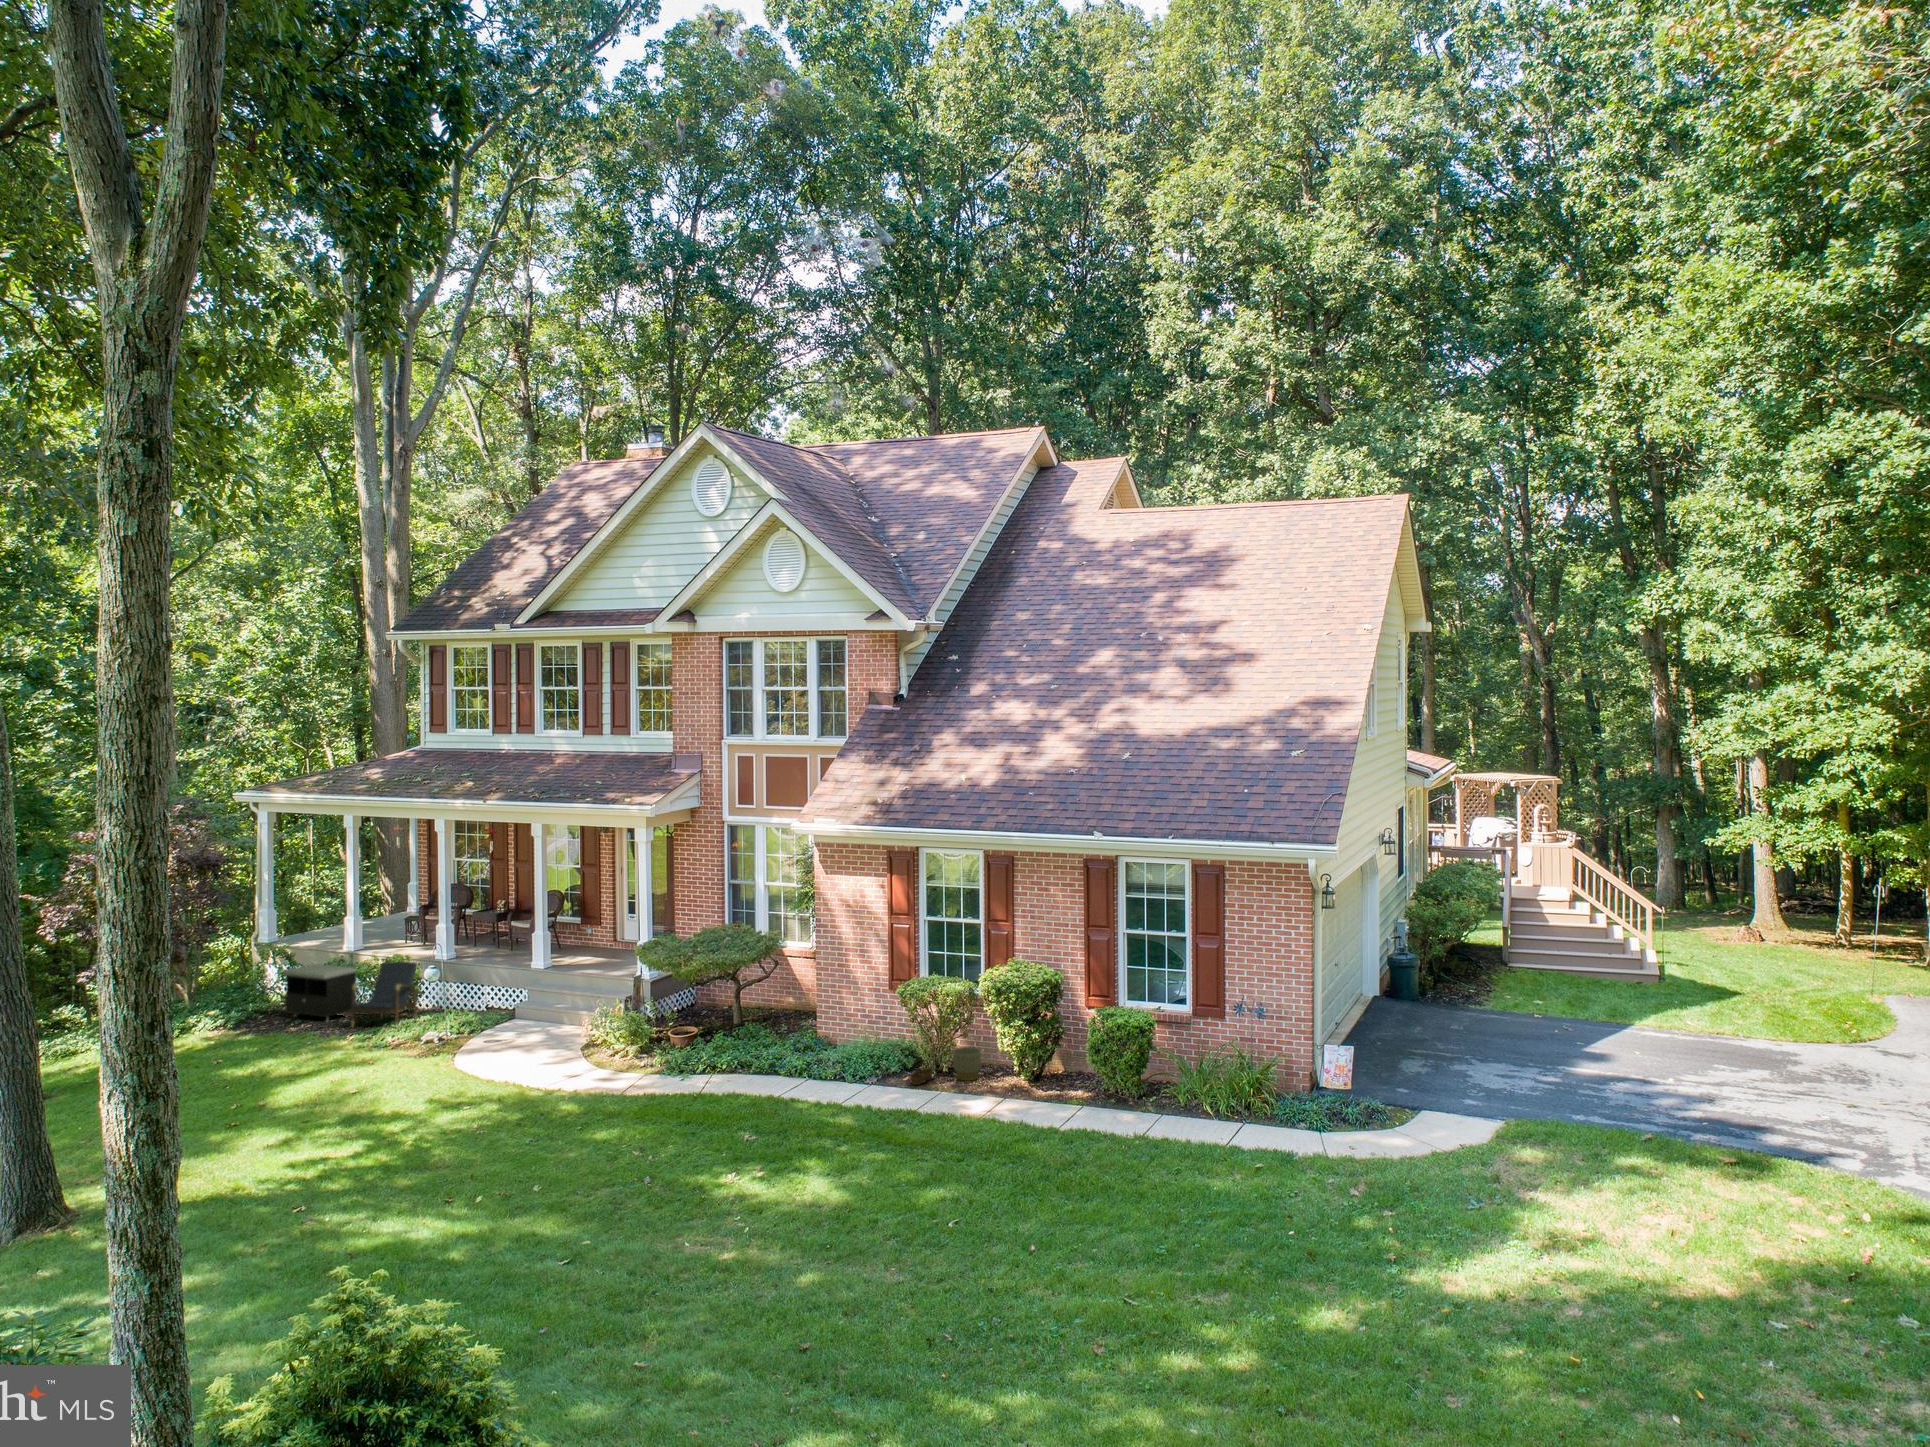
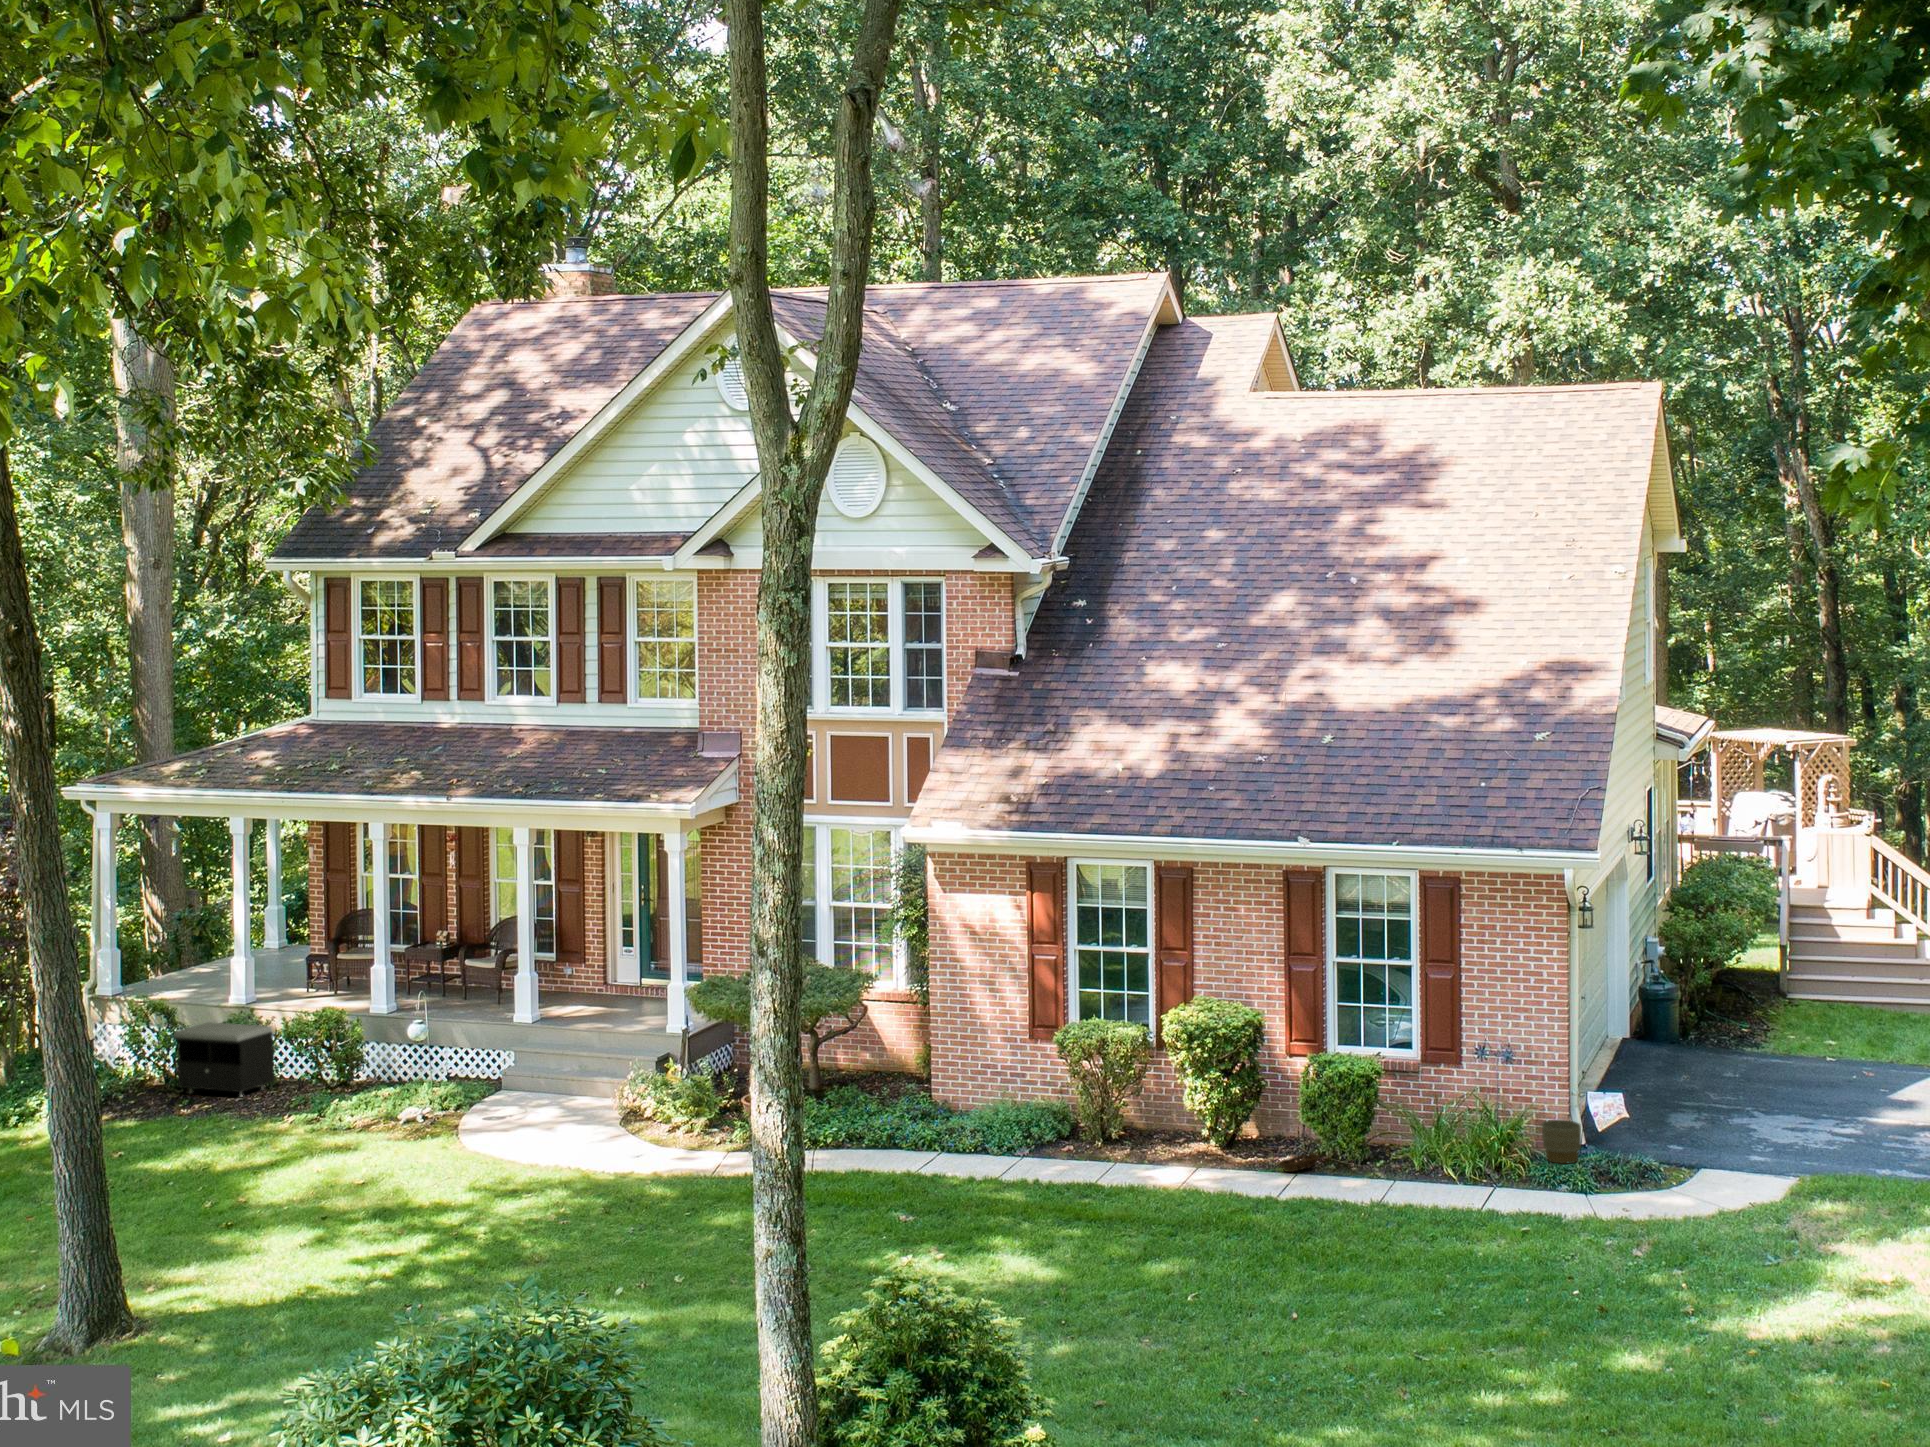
lounge chair: present [351,962,417,1027] -> none [282,1017,363,1105]
planter: present [953,1047,981,1081] -> present [1542,1120,1581,1164]
basket: present [909,1067,933,1085] -> present [1279,1153,1319,1172]

